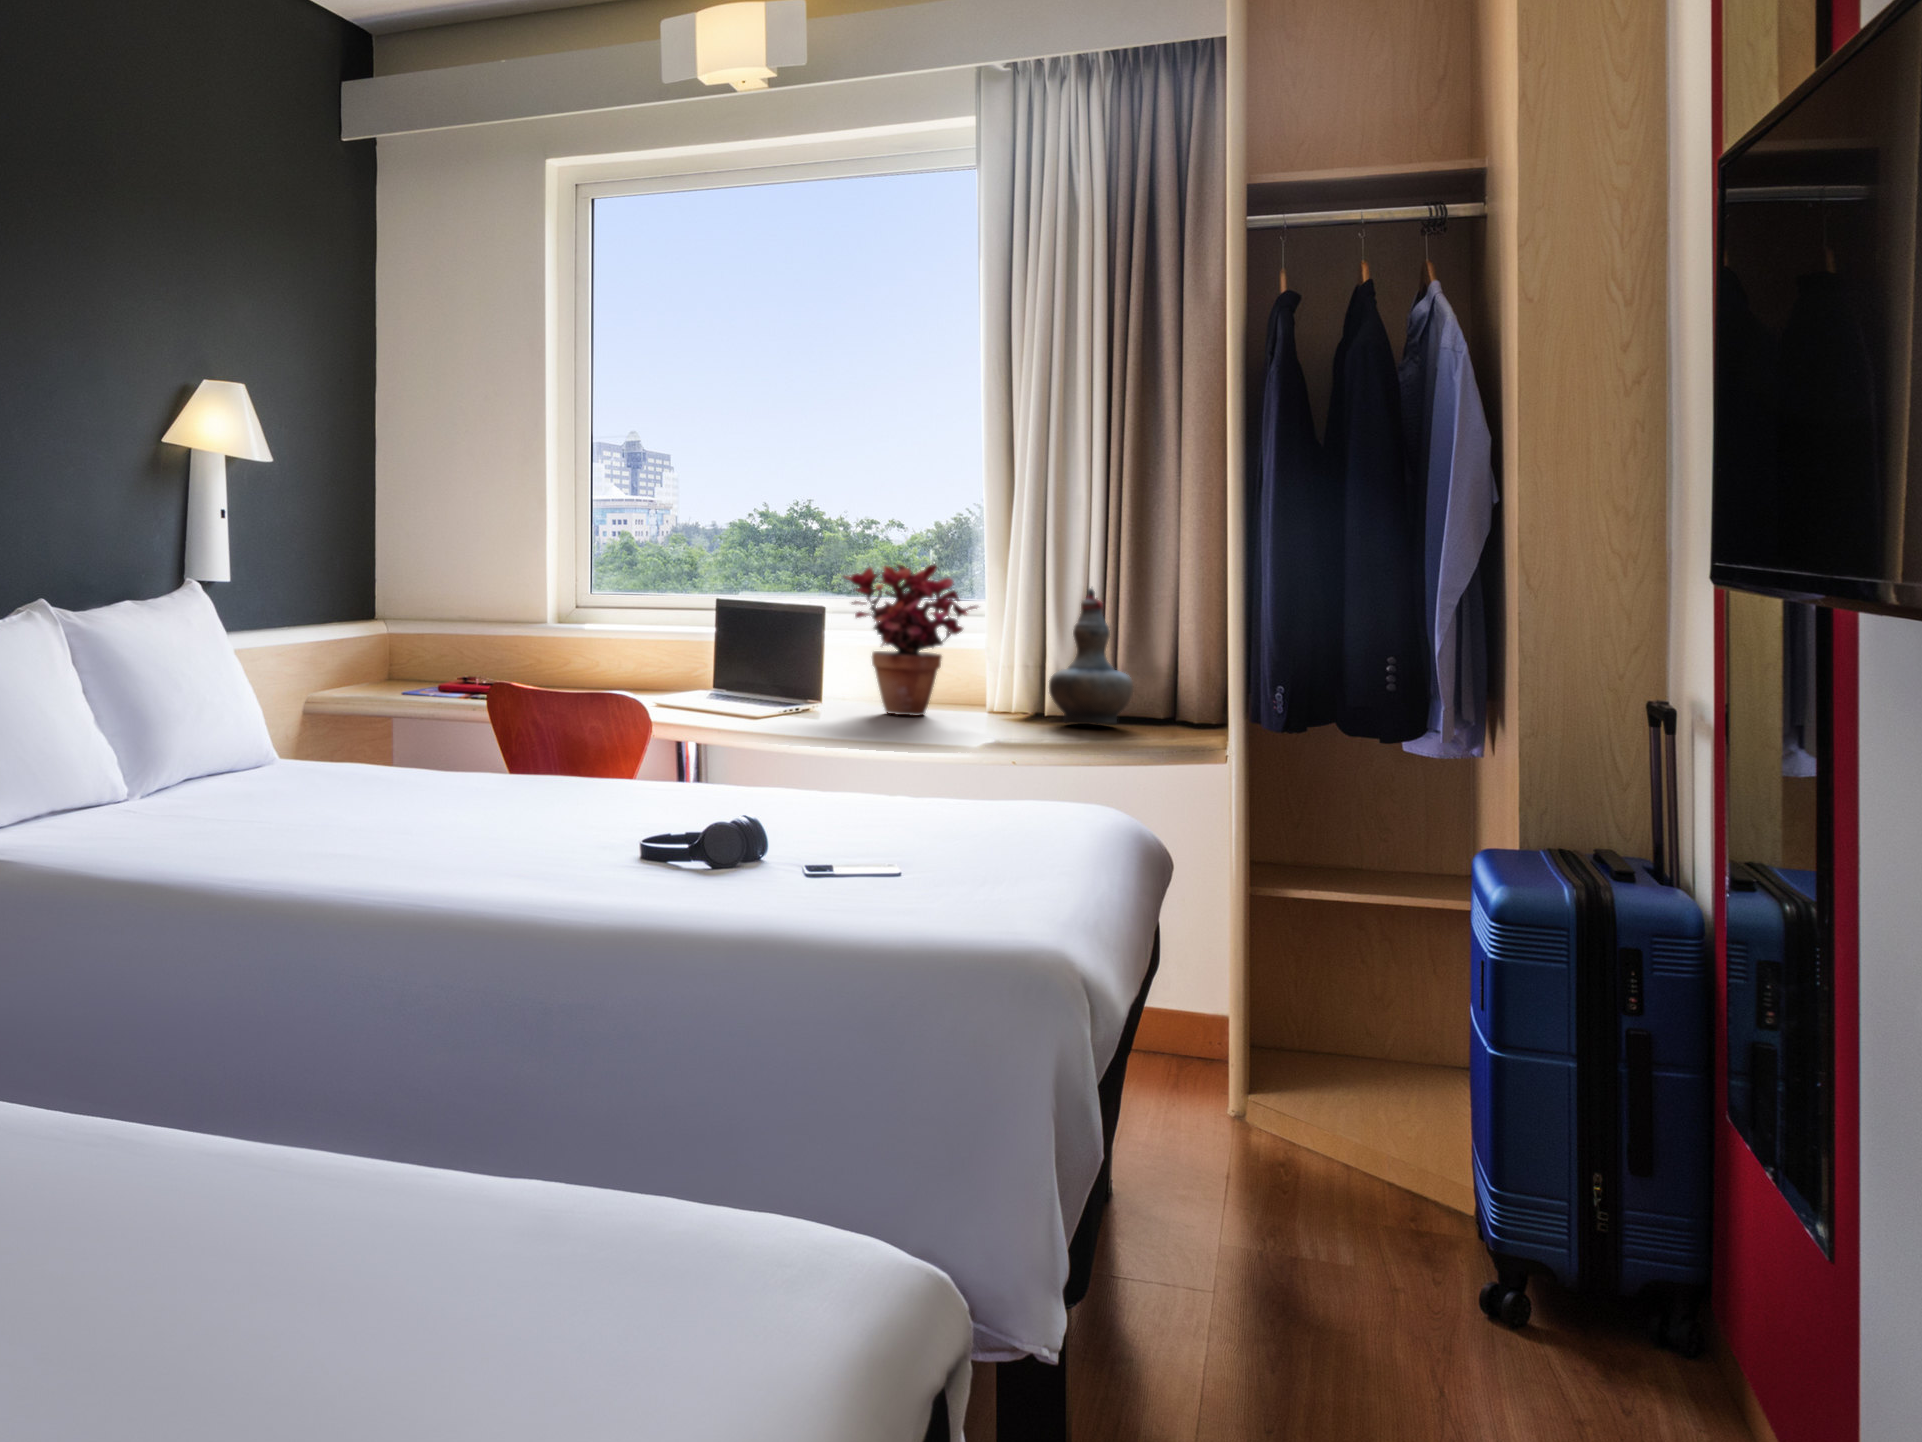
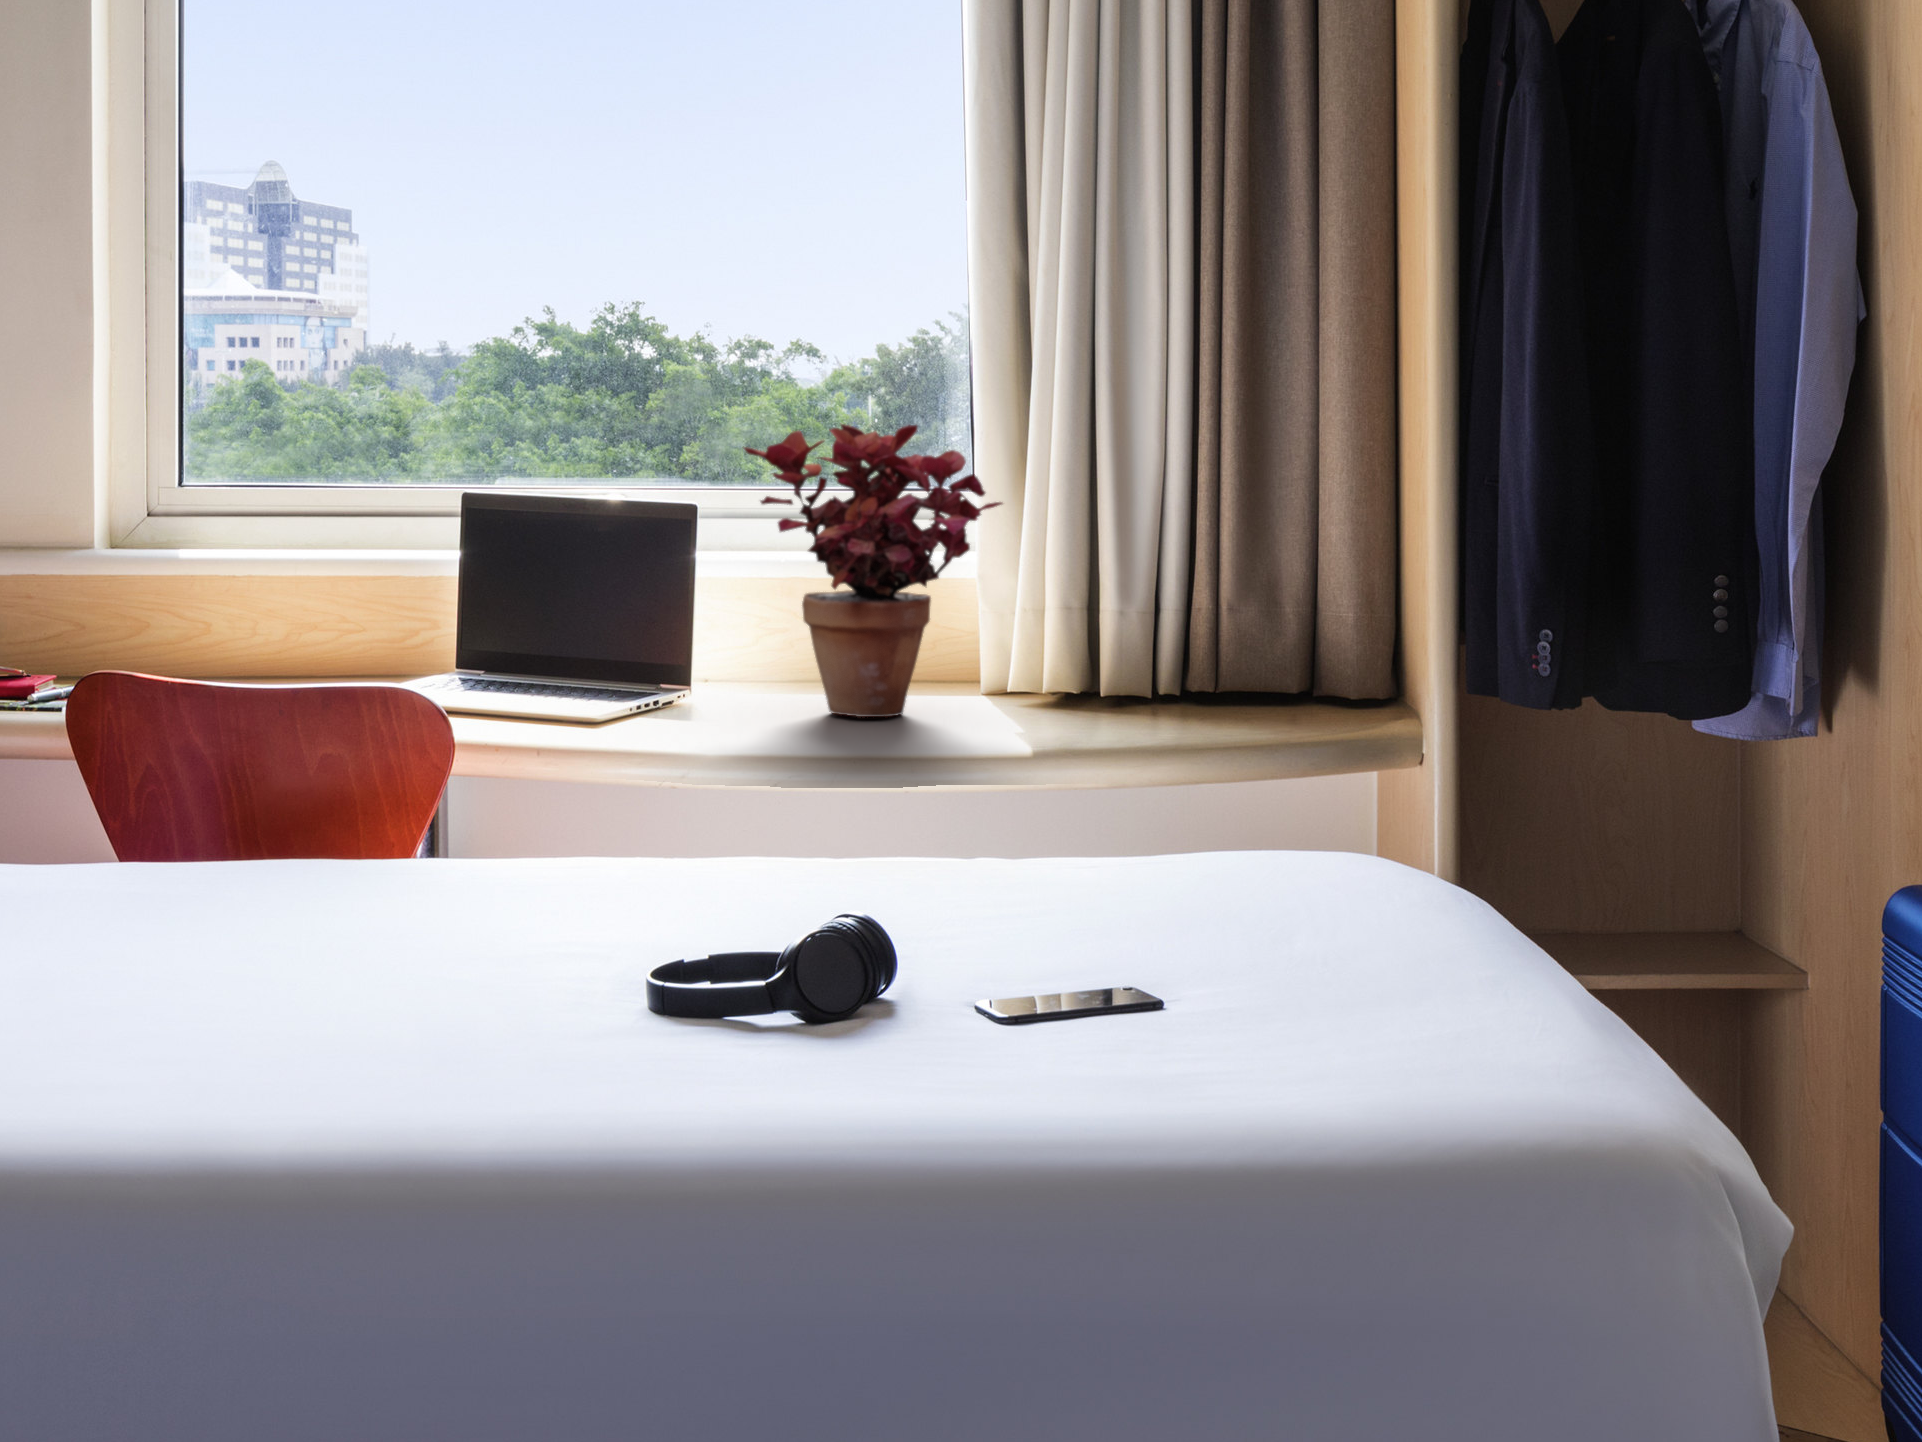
decorative vase: present [1049,589,1133,725] -> none [1123,461,1266,717]

